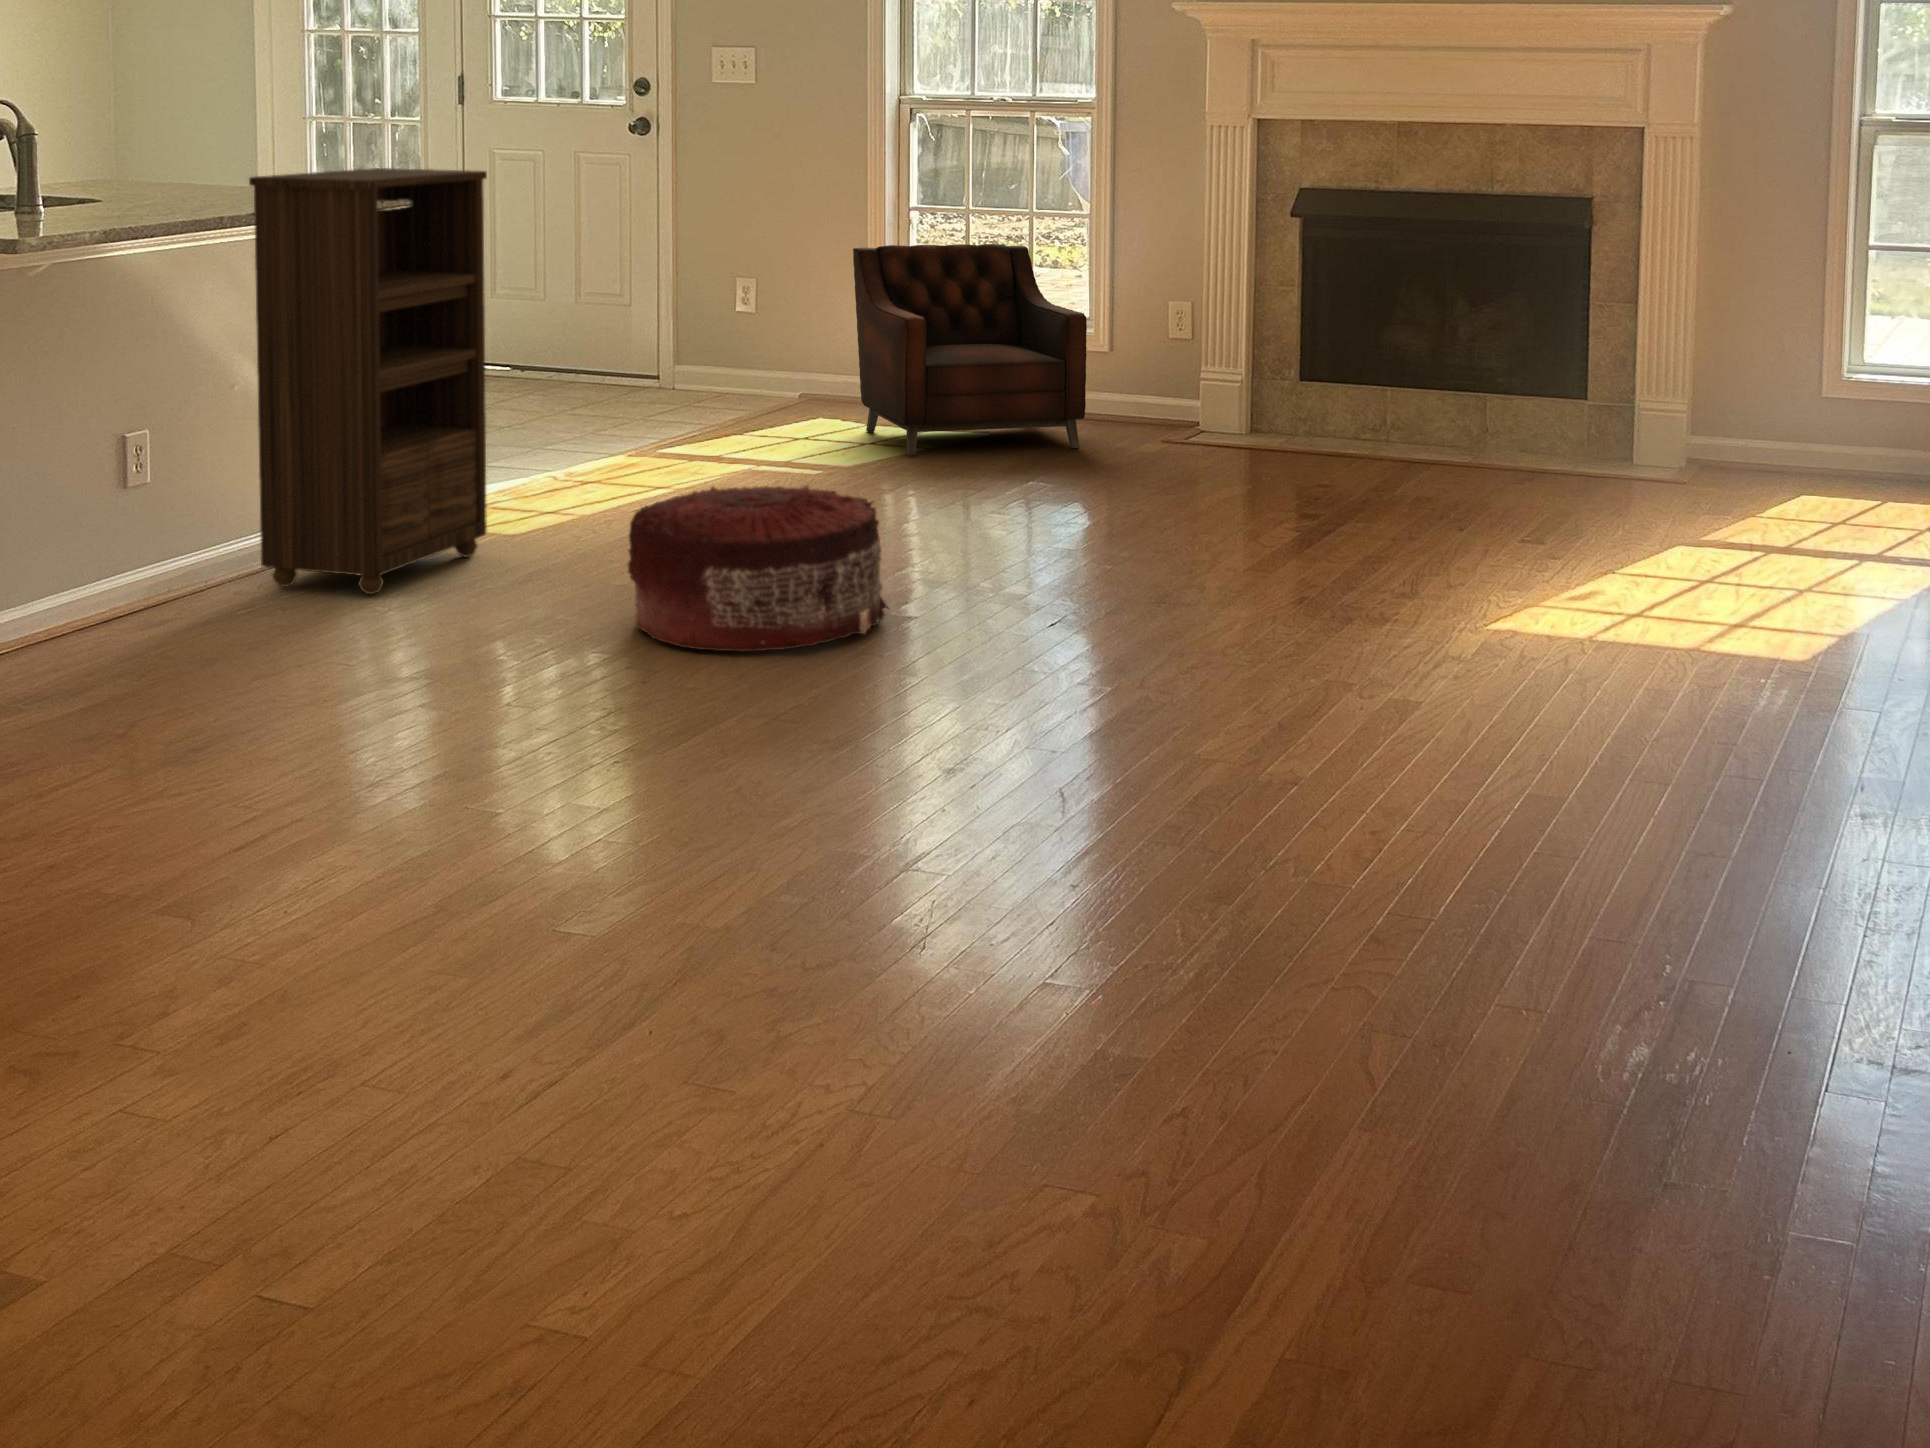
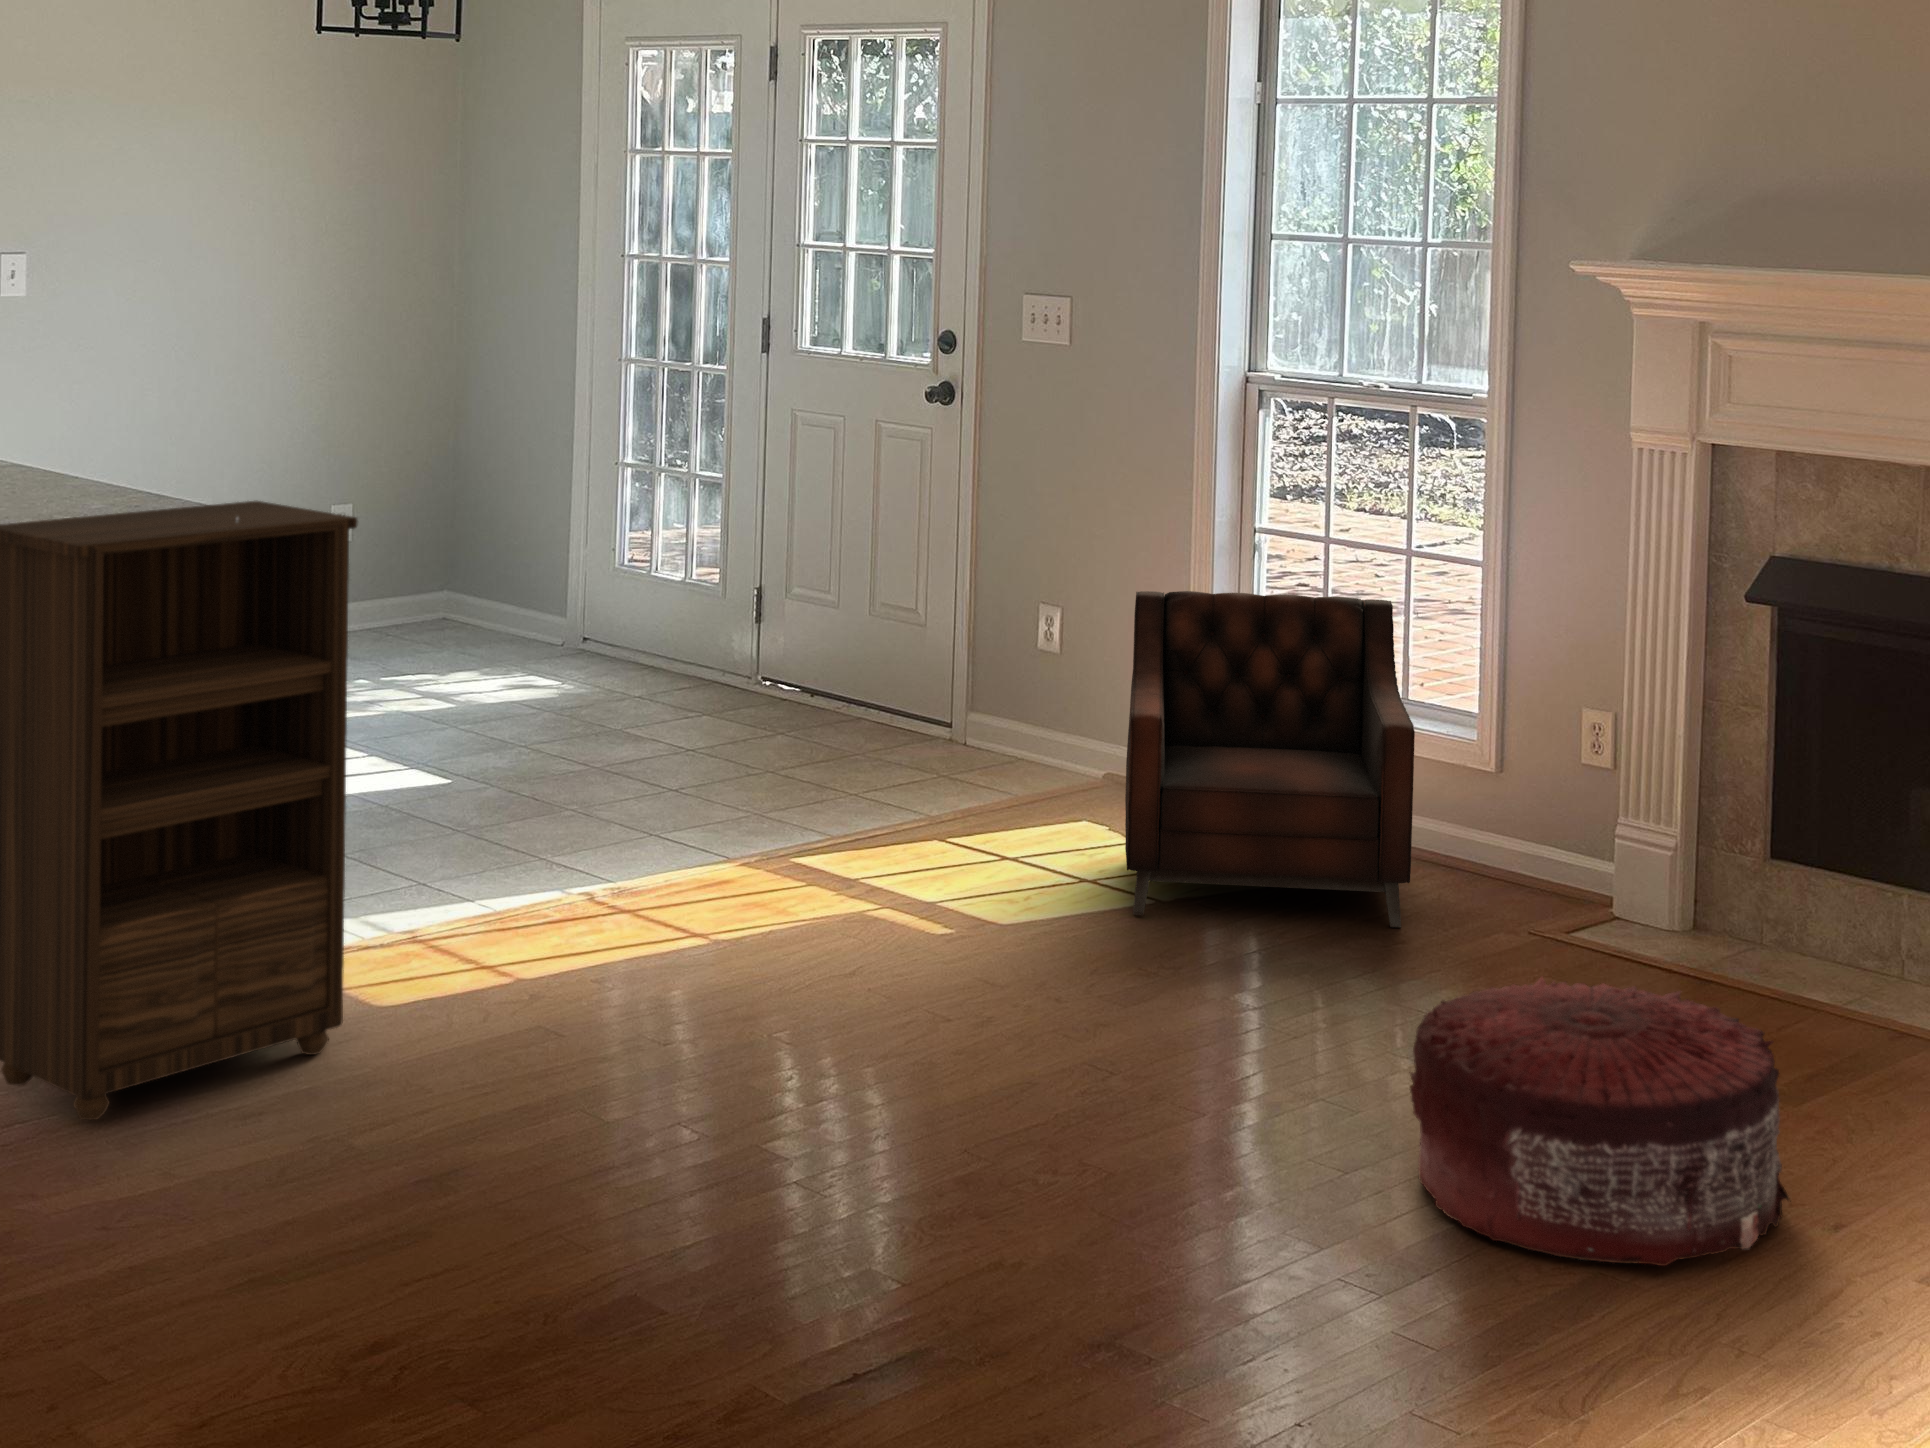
pouf: present [628,485,887,651] -> present [1410,978,1789,1266]

